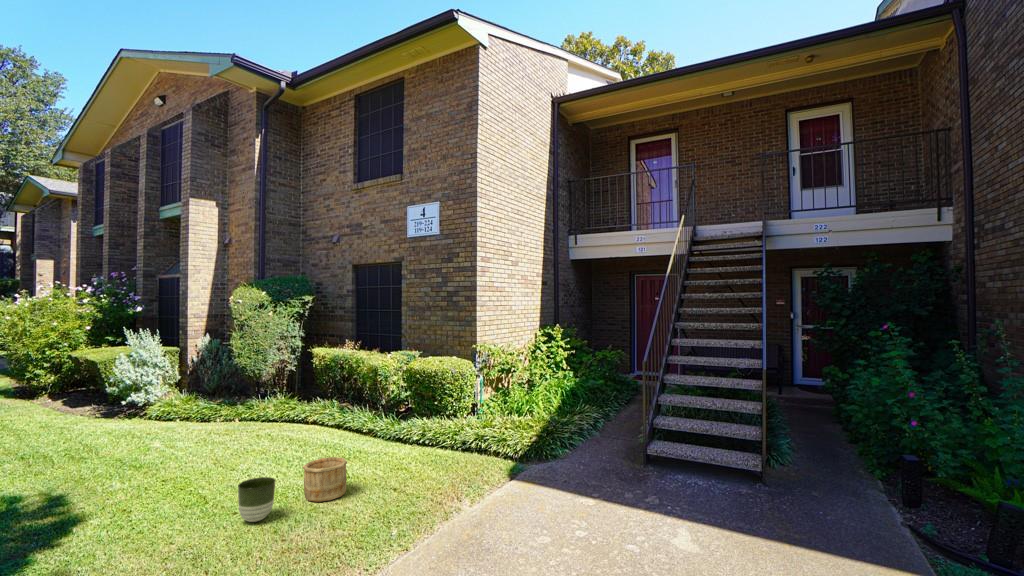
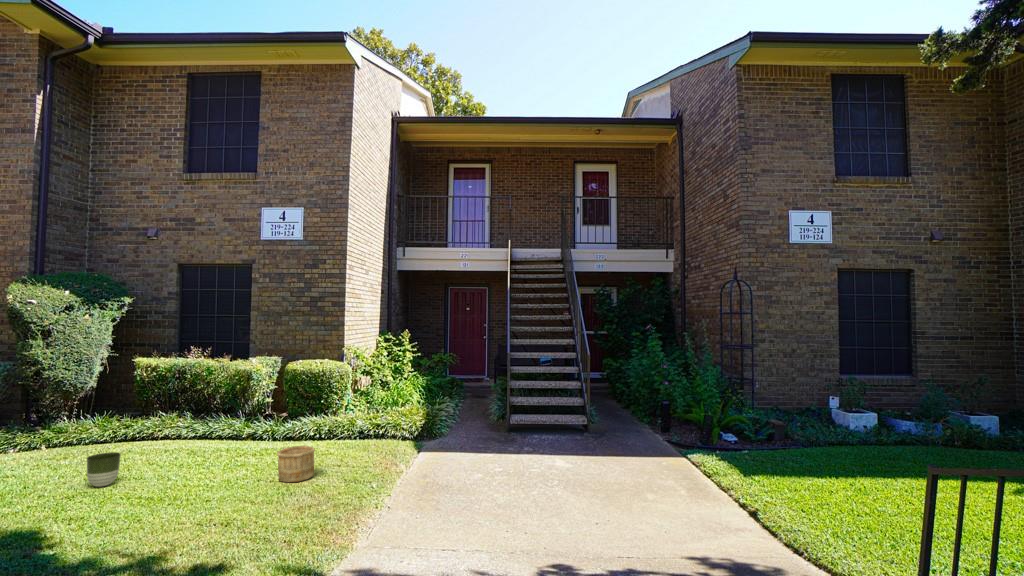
planter: present [238,477,275,522] -> present [87,452,121,487]

